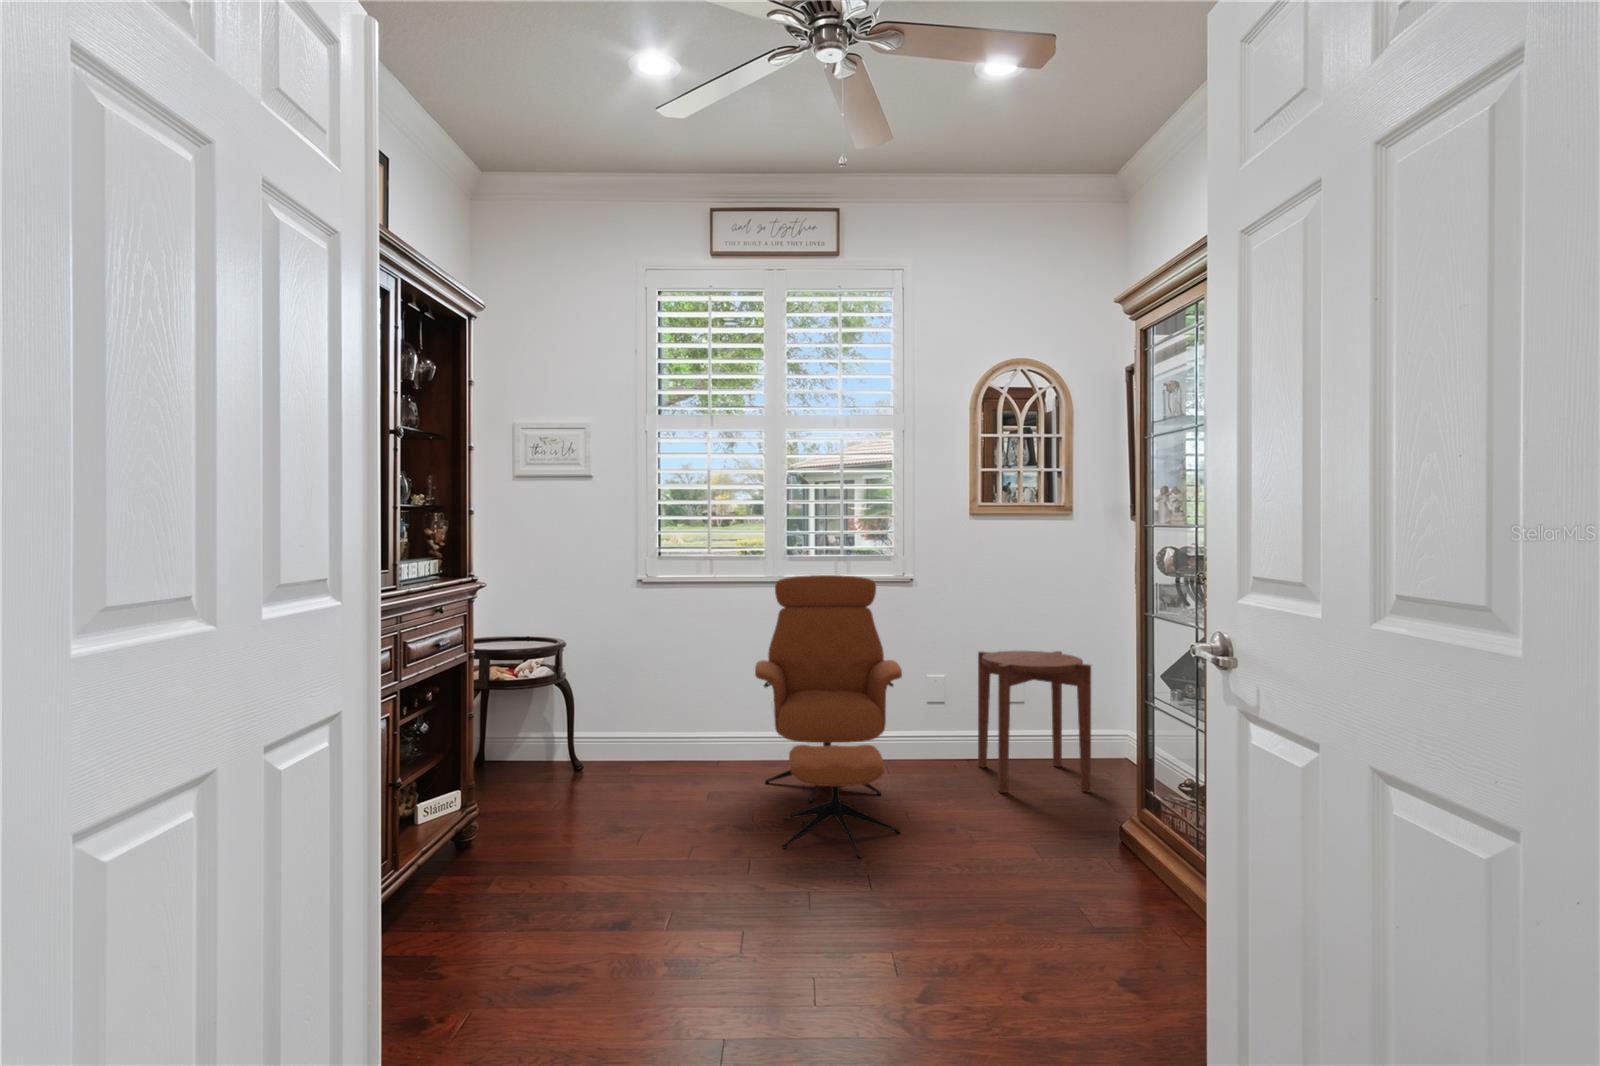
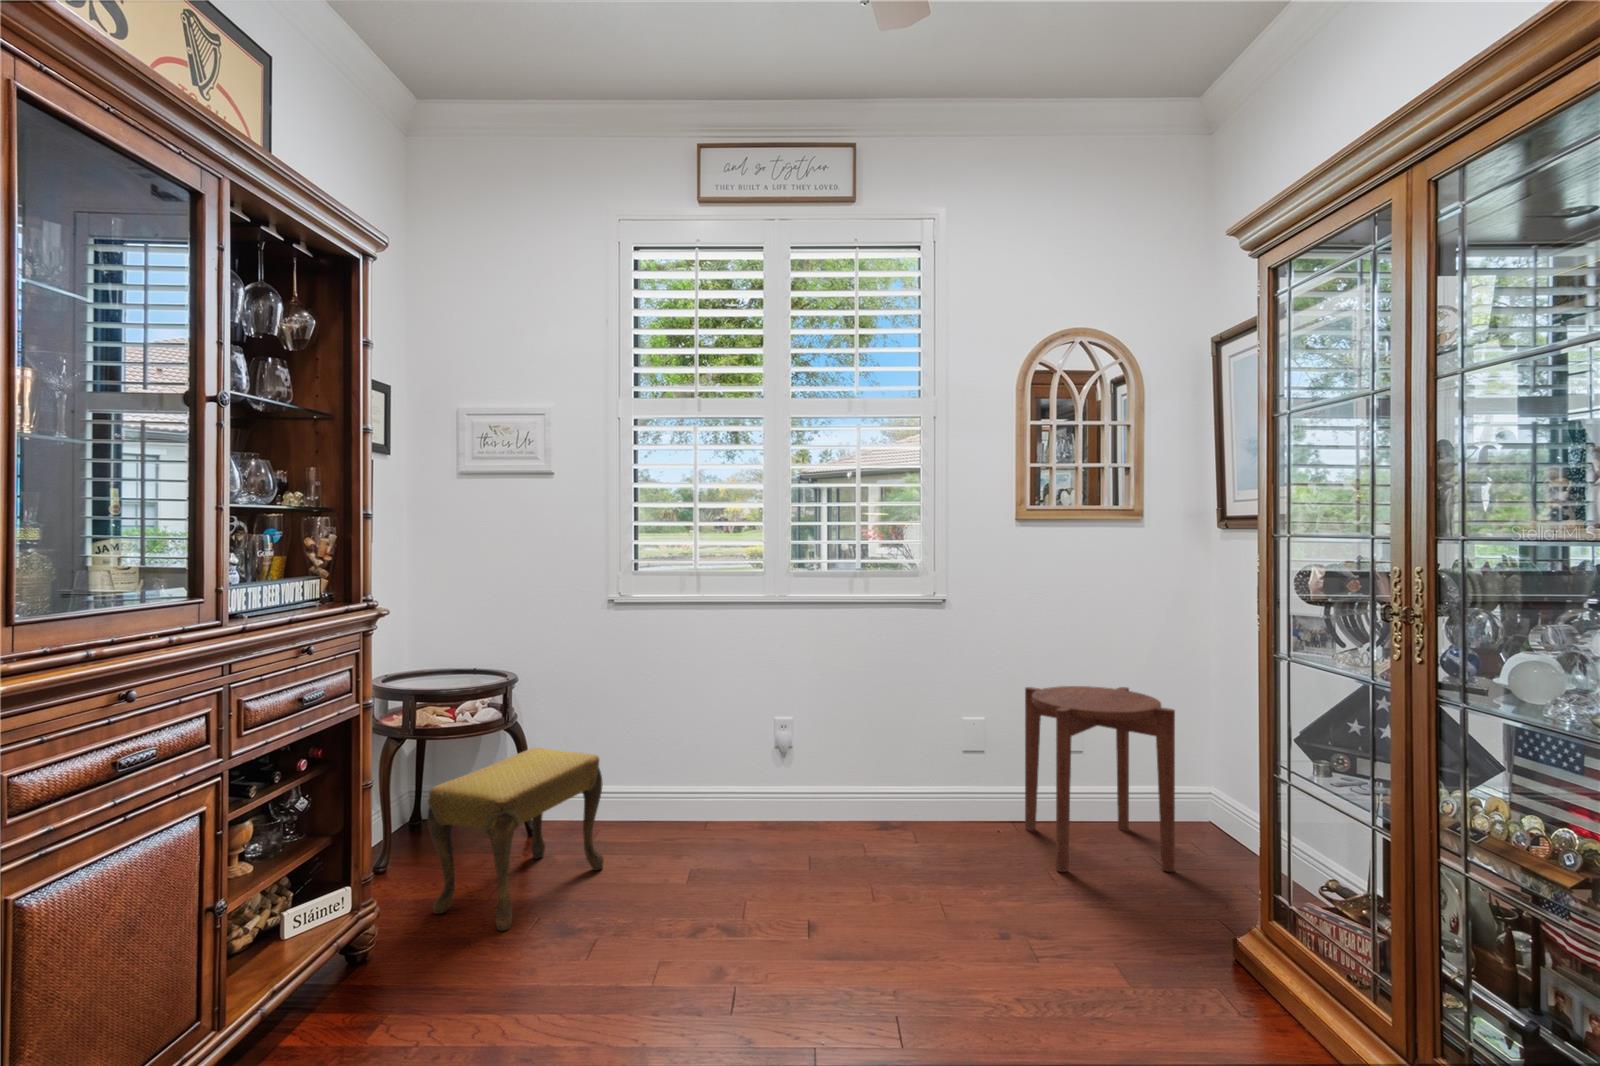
armchair: present [755,575,902,858] -> none [749,593,936,987]
footstool: none [508,699,640,830] -> present [427,748,604,931]

